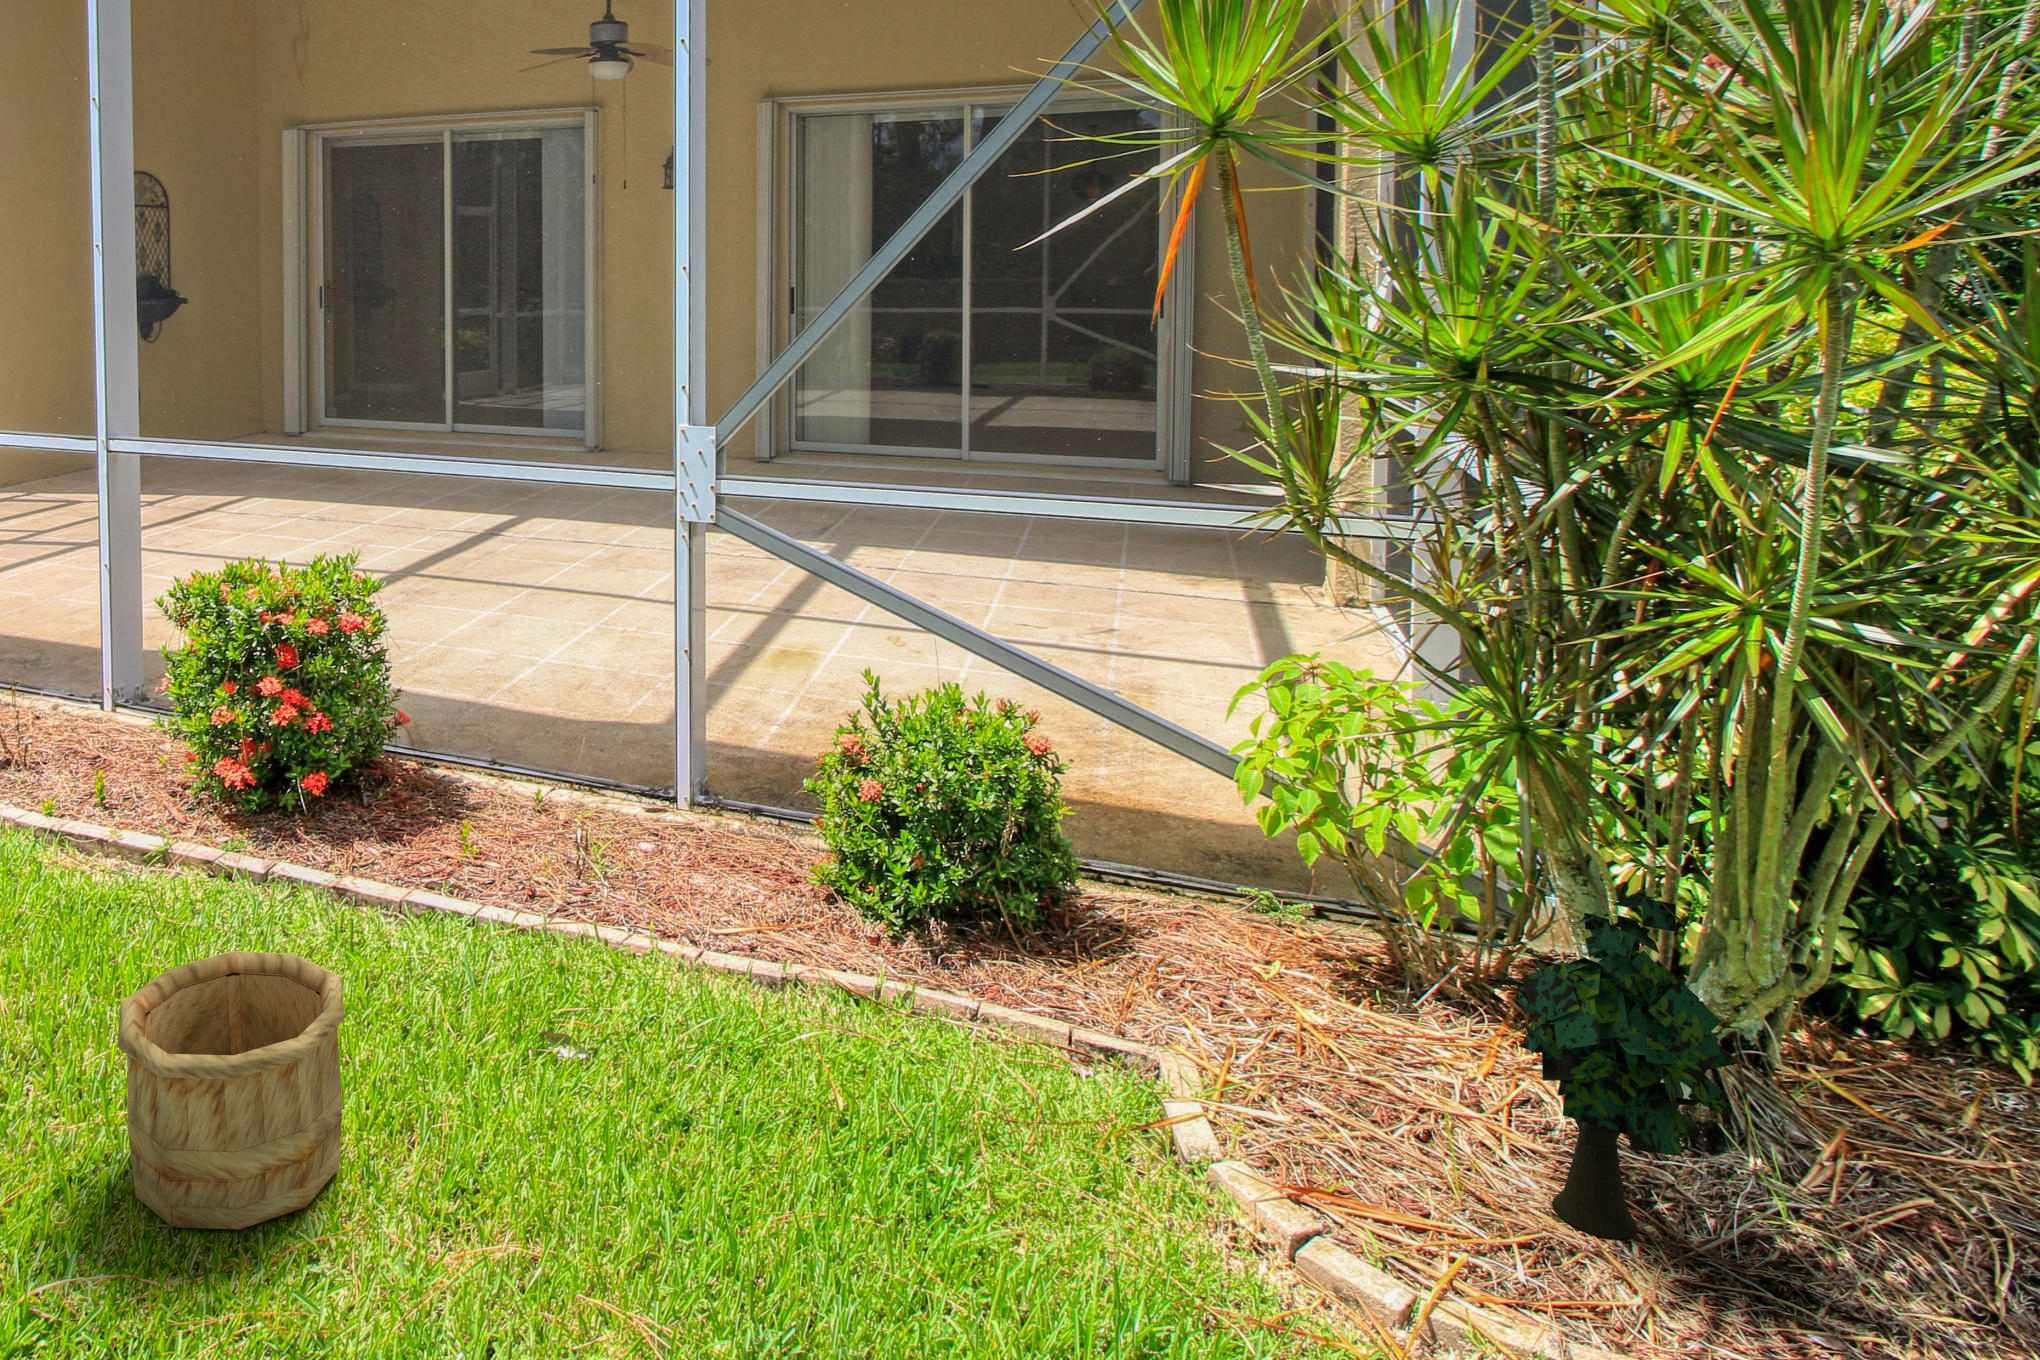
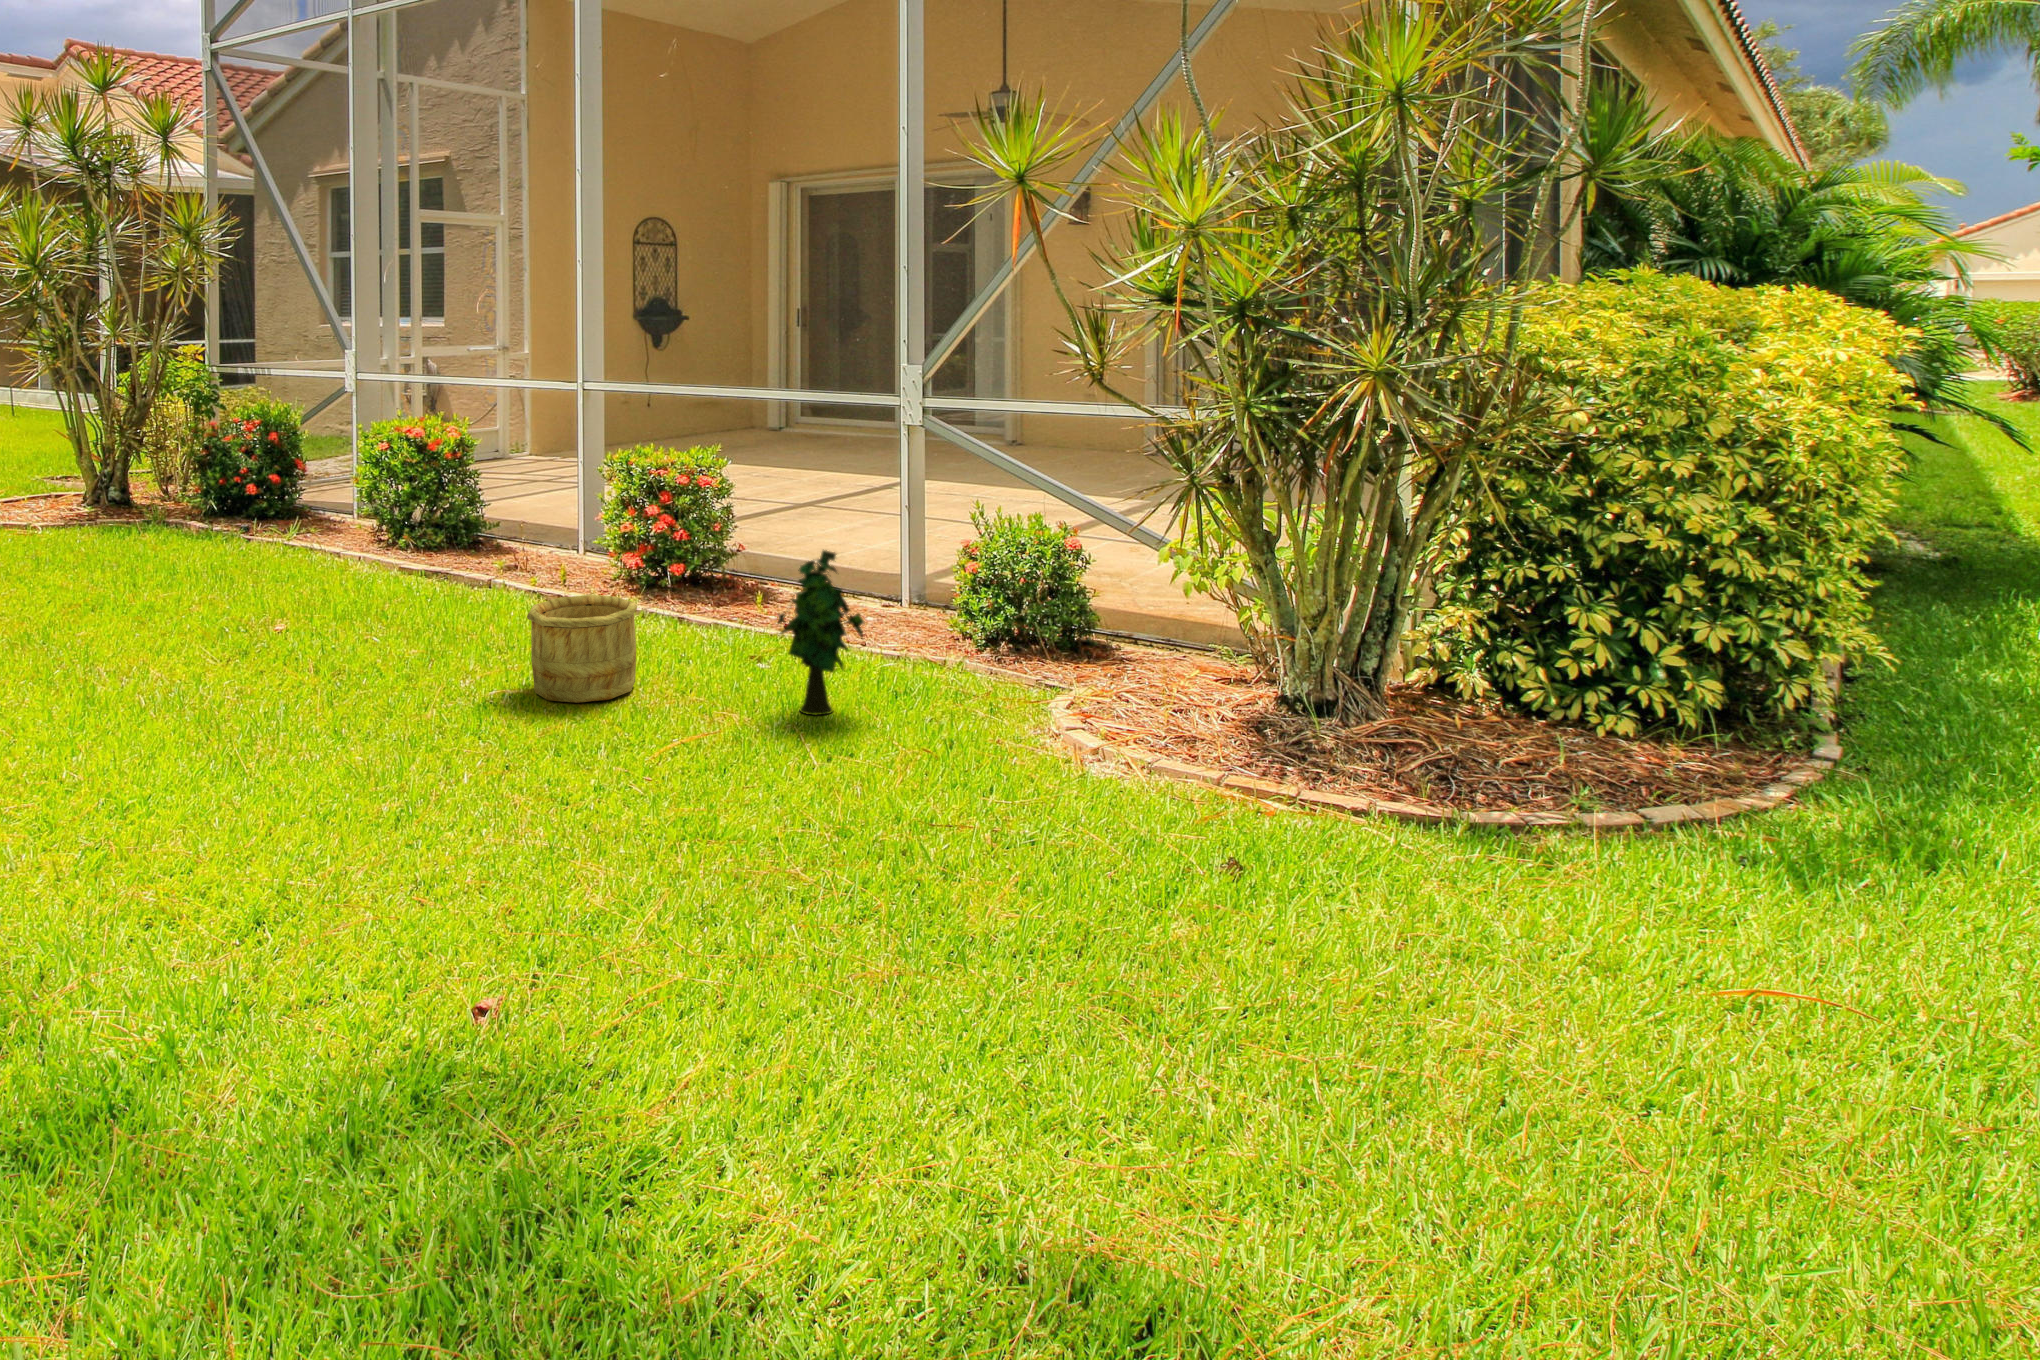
decorative plant: present [1487,894,1738,1239] -> present [778,550,864,715]

